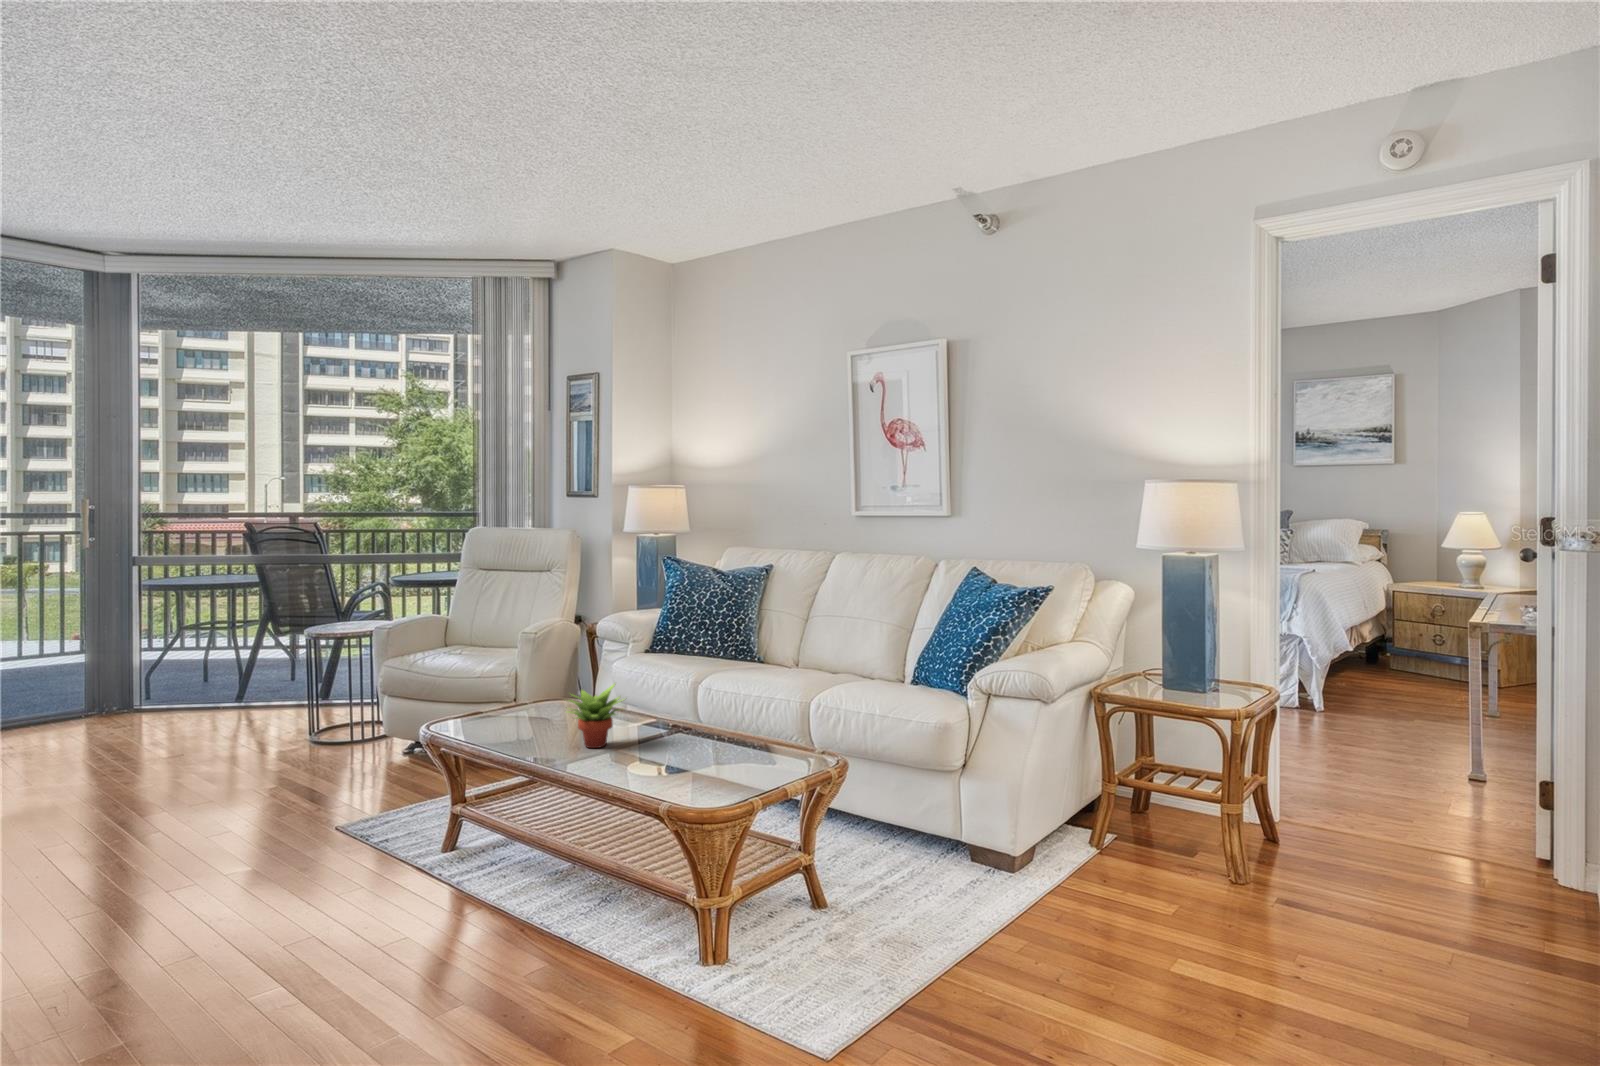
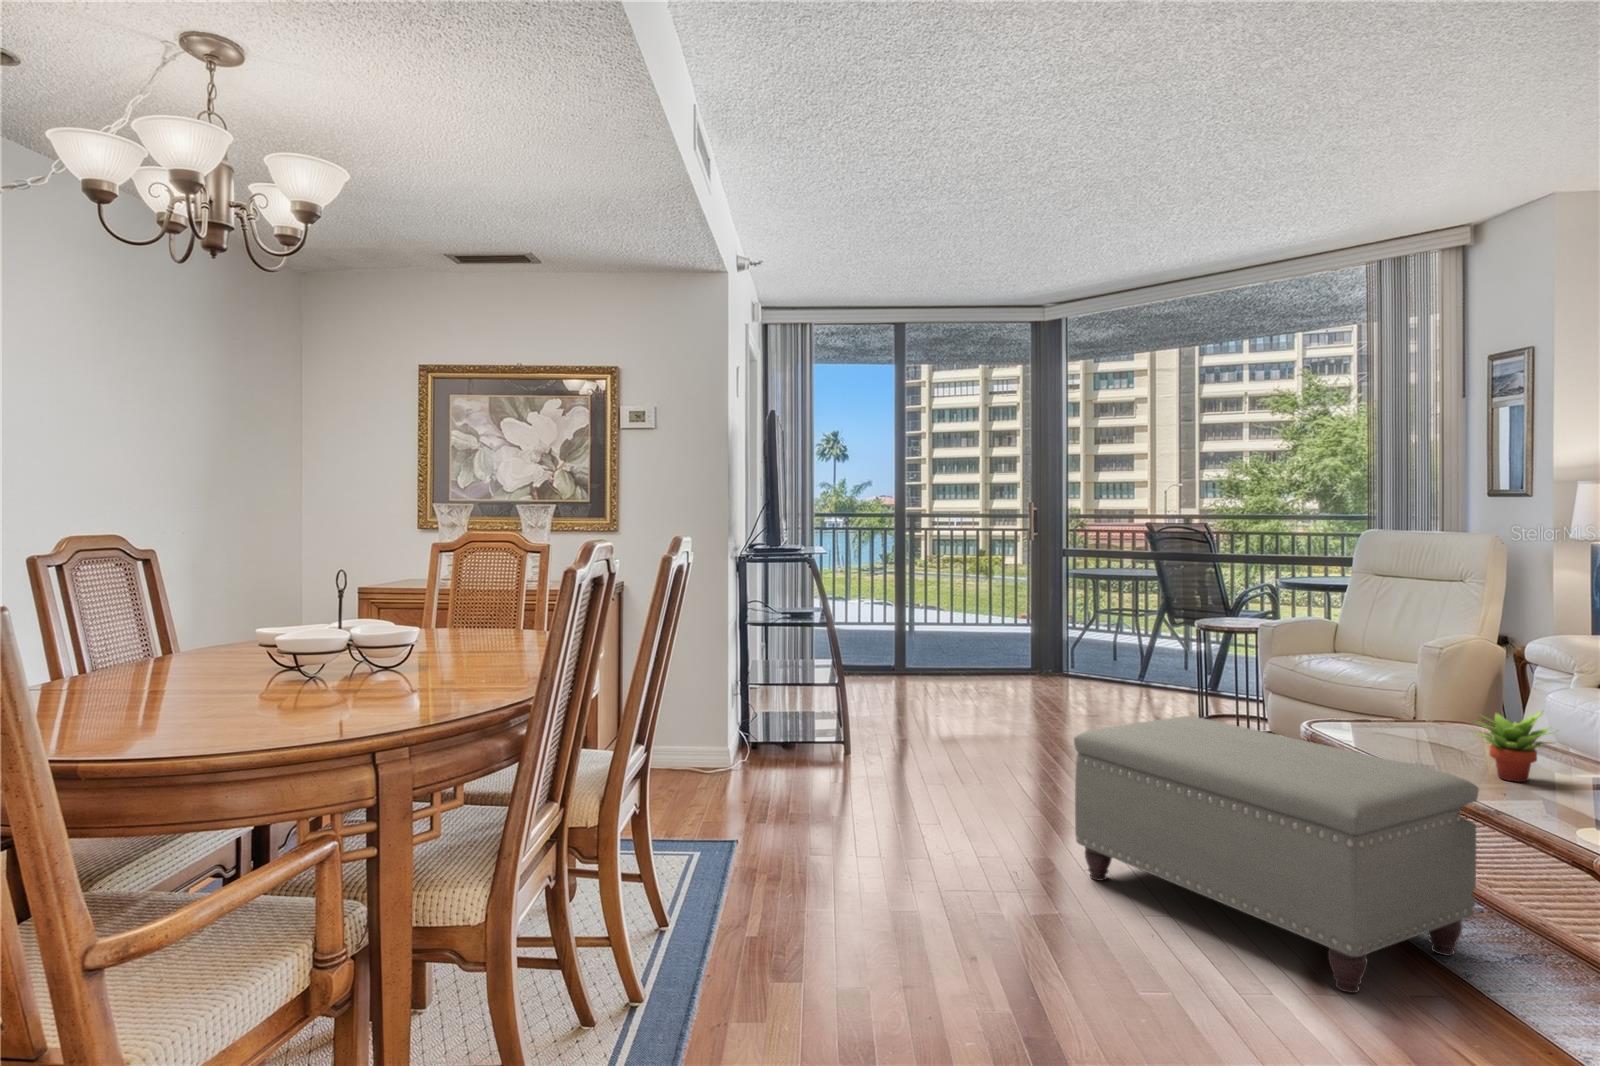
ottoman: none [143,740,573,1000] -> present [1074,716,1479,993]

